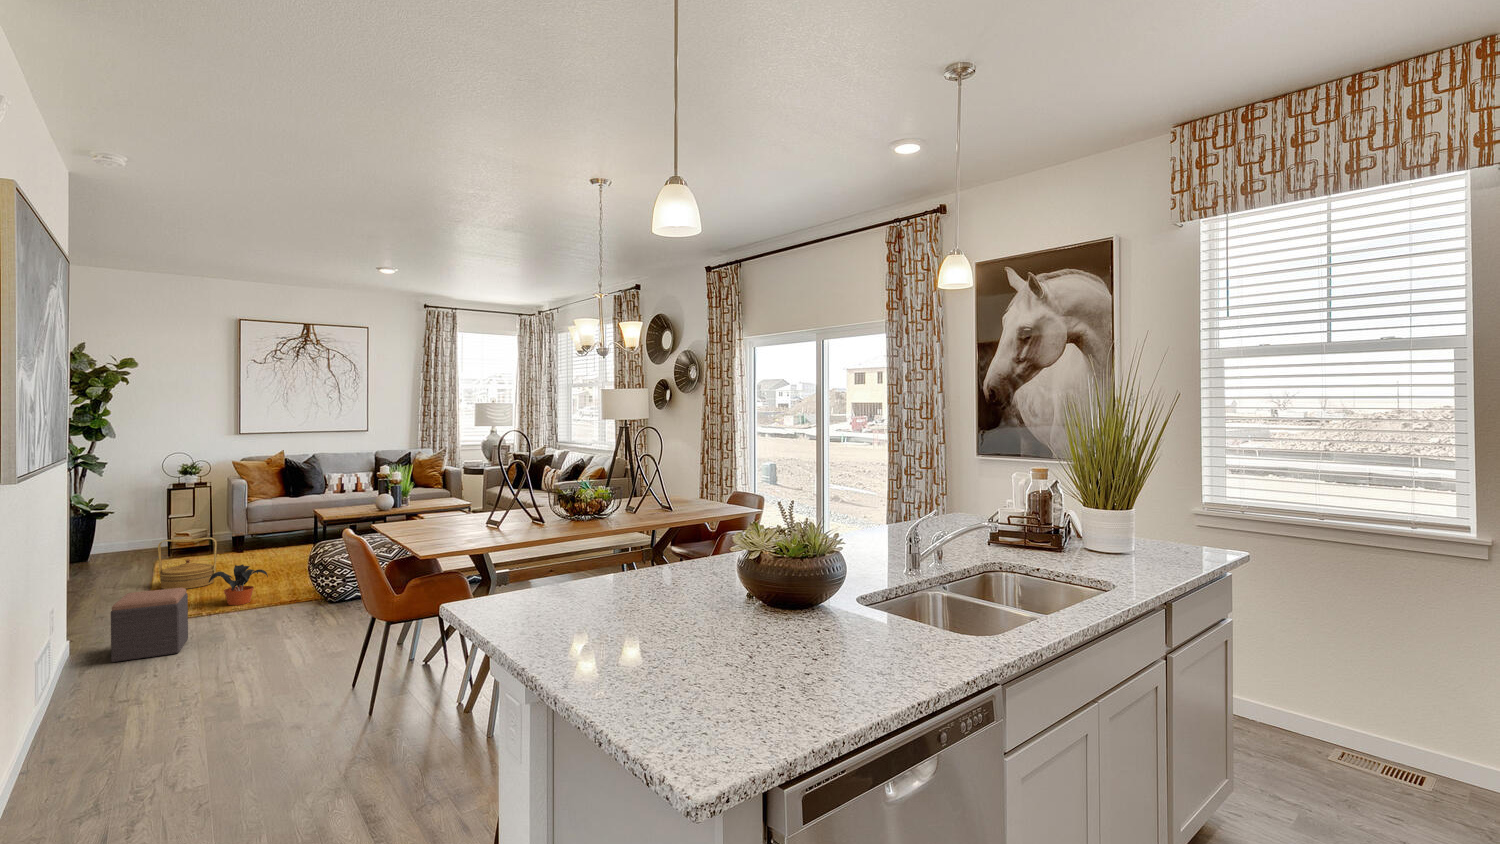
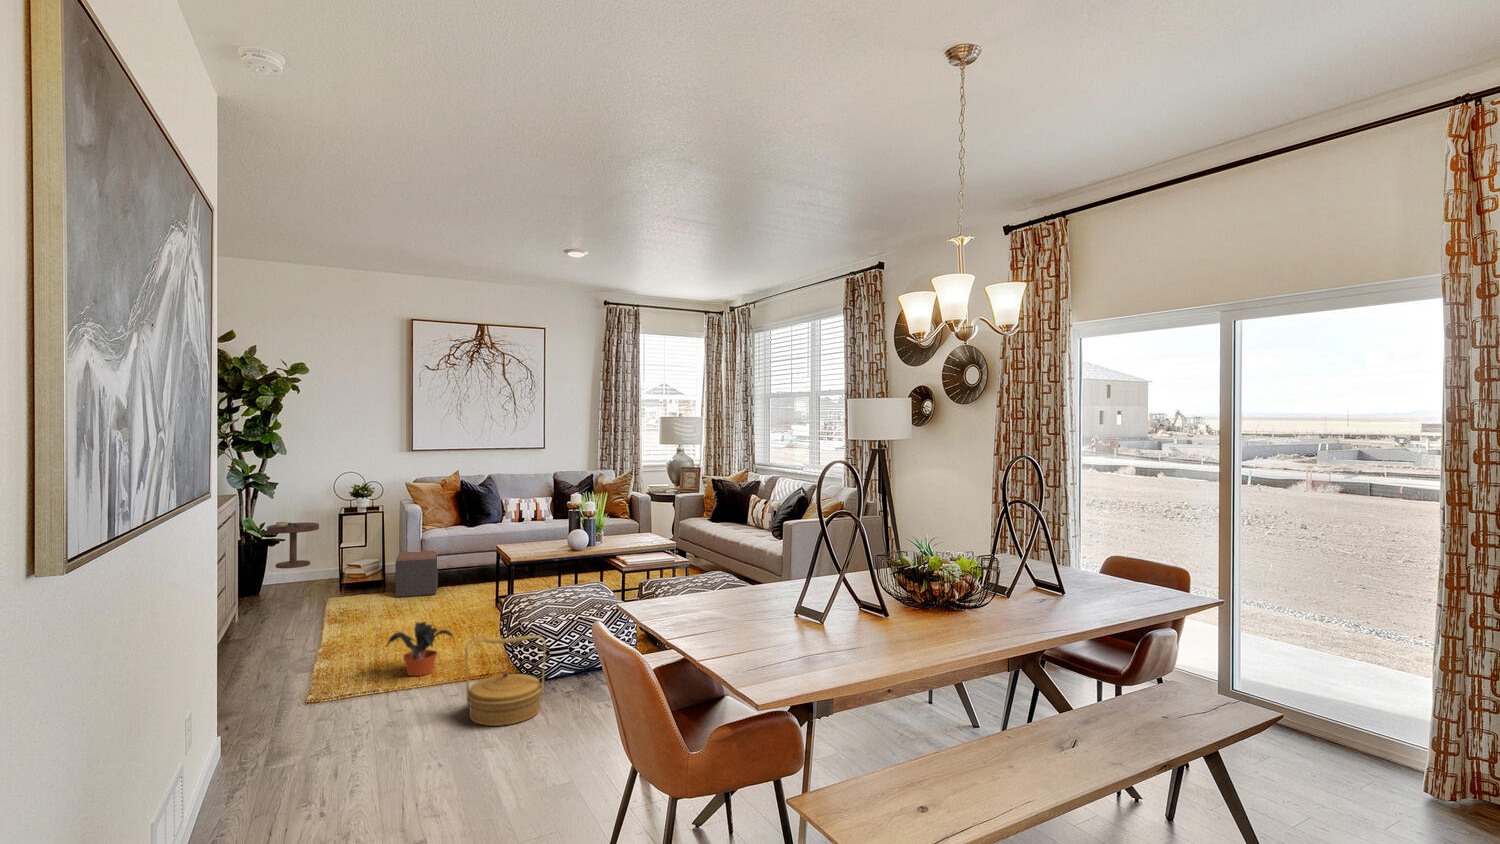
side table: none [97,495,148,566] -> present [267,522,319,569]
basket: present [158,537,217,589] -> present [465,635,546,726]
footstool: present [111,588,188,662] -> present [395,549,438,597]

